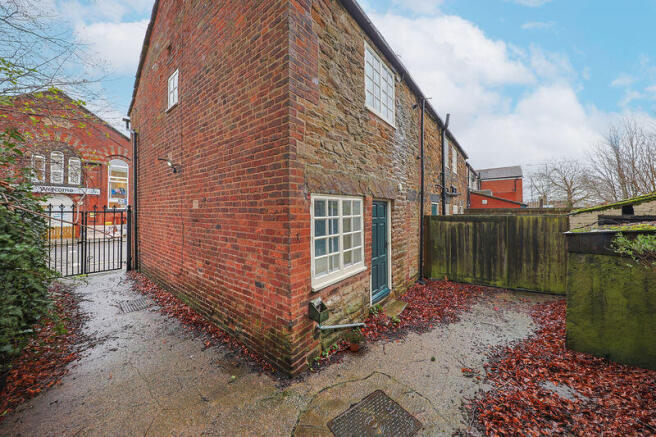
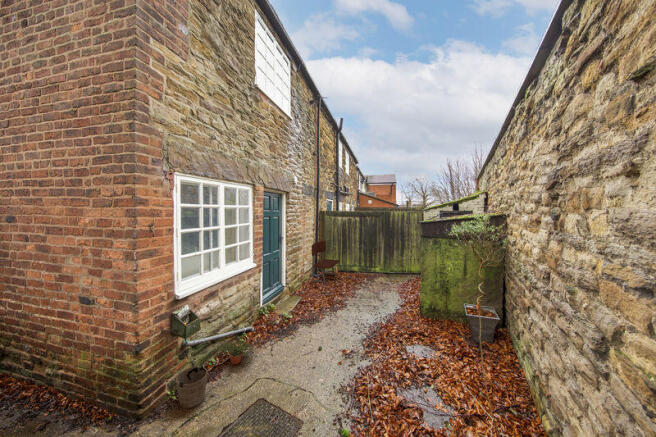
bench: none [417,246,448,290] -> present [312,241,340,283]
bucket: none [312,344,336,376] -> present [174,365,208,408]

